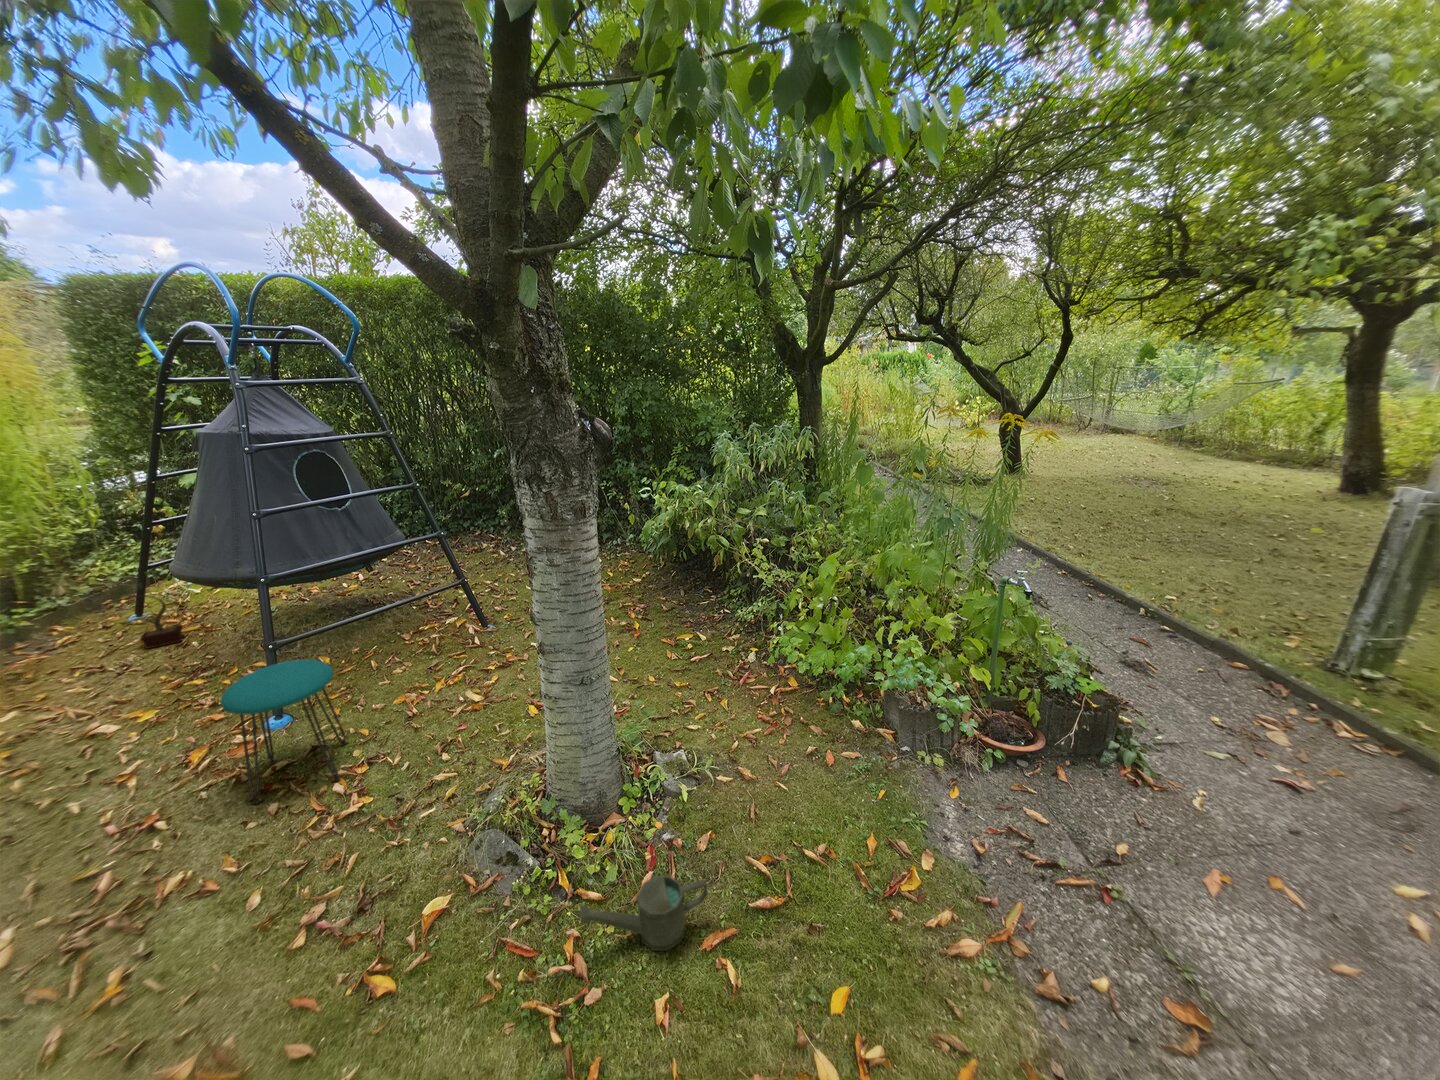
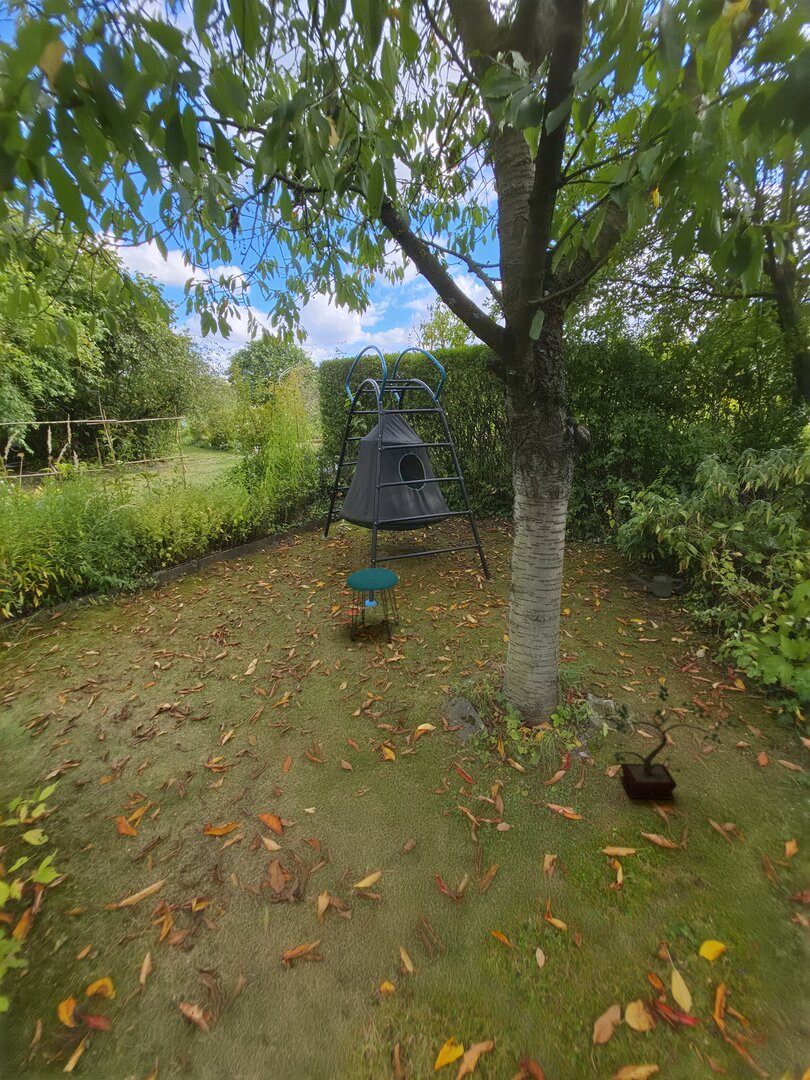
potted plant: present [112,569,190,649] -> present [613,686,738,798]
watering can: present [580,876,707,951] -> present [631,574,684,598]

